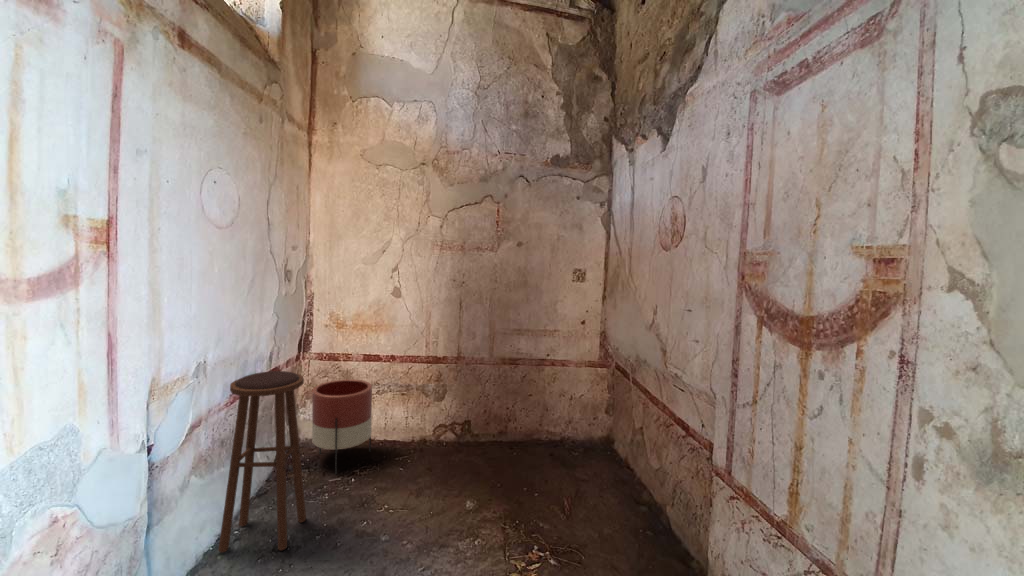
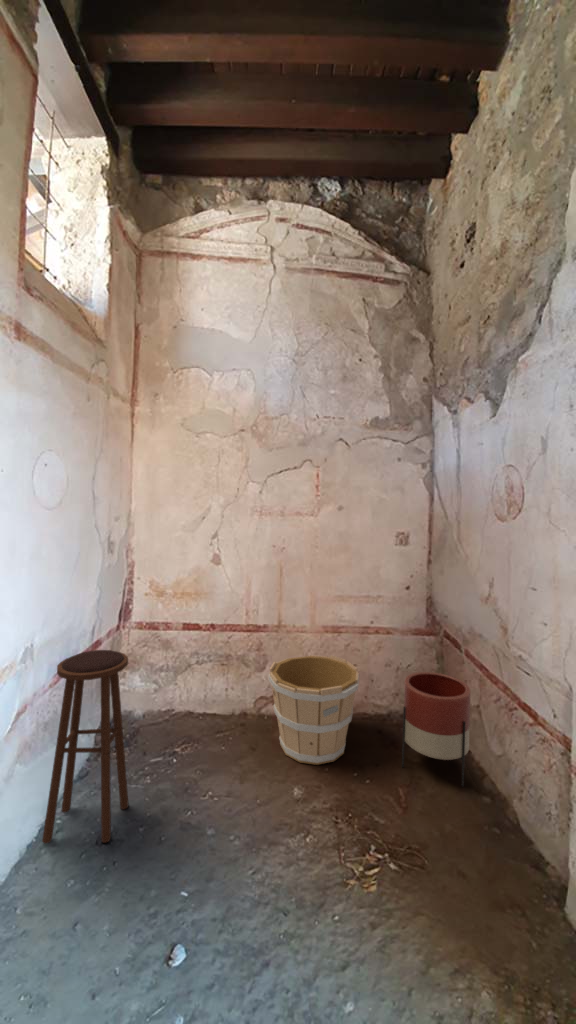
planter: present [312,379,372,474] -> present [402,672,470,786]
wooden bucket: none [447,384,534,482] -> present [269,655,359,765]

